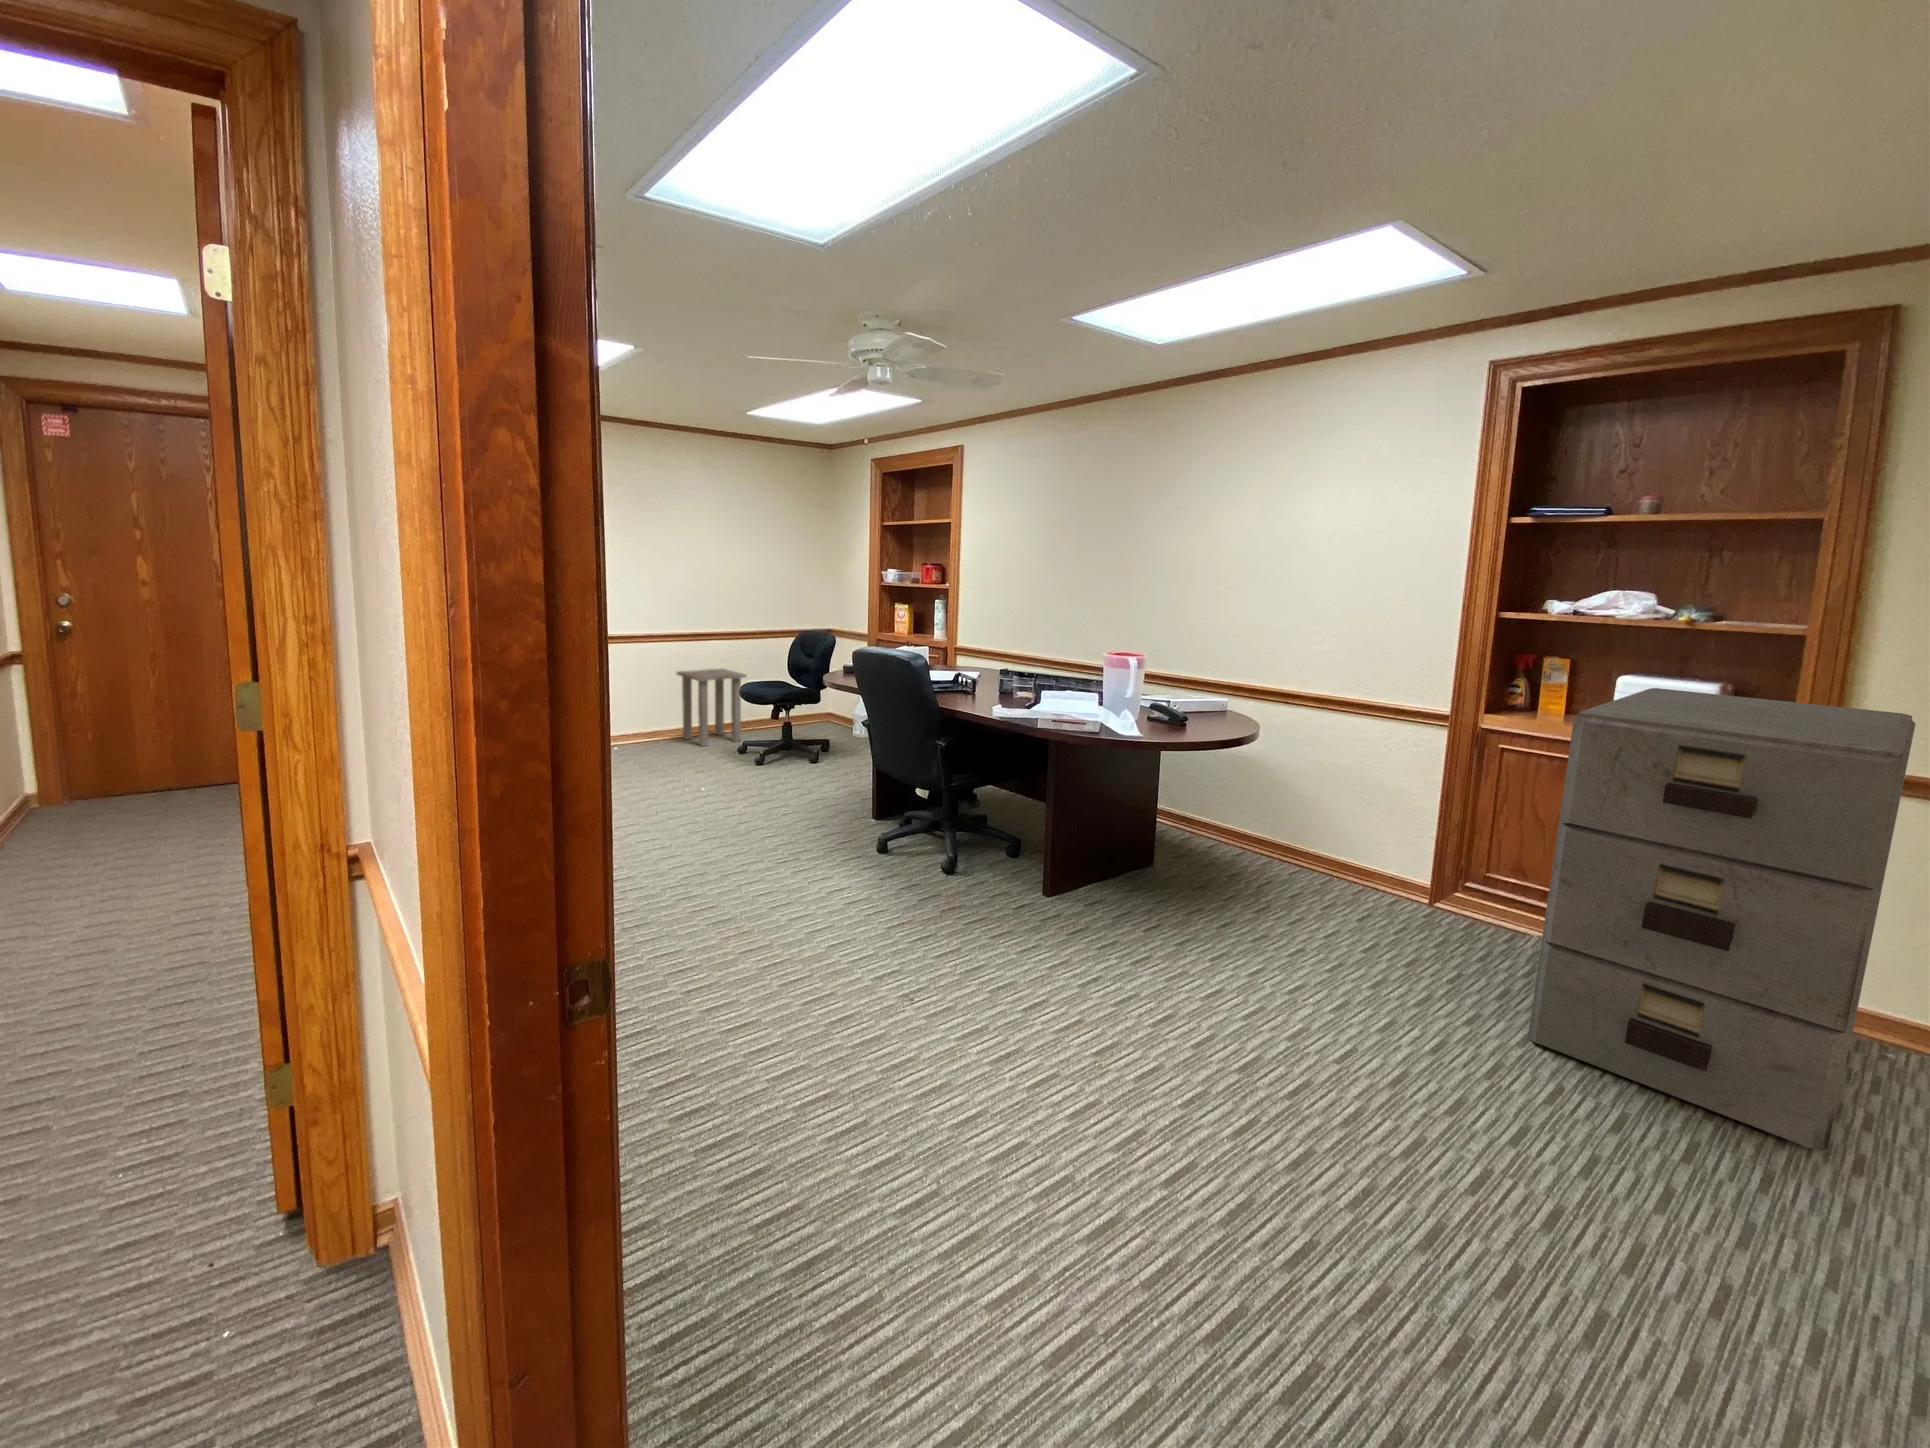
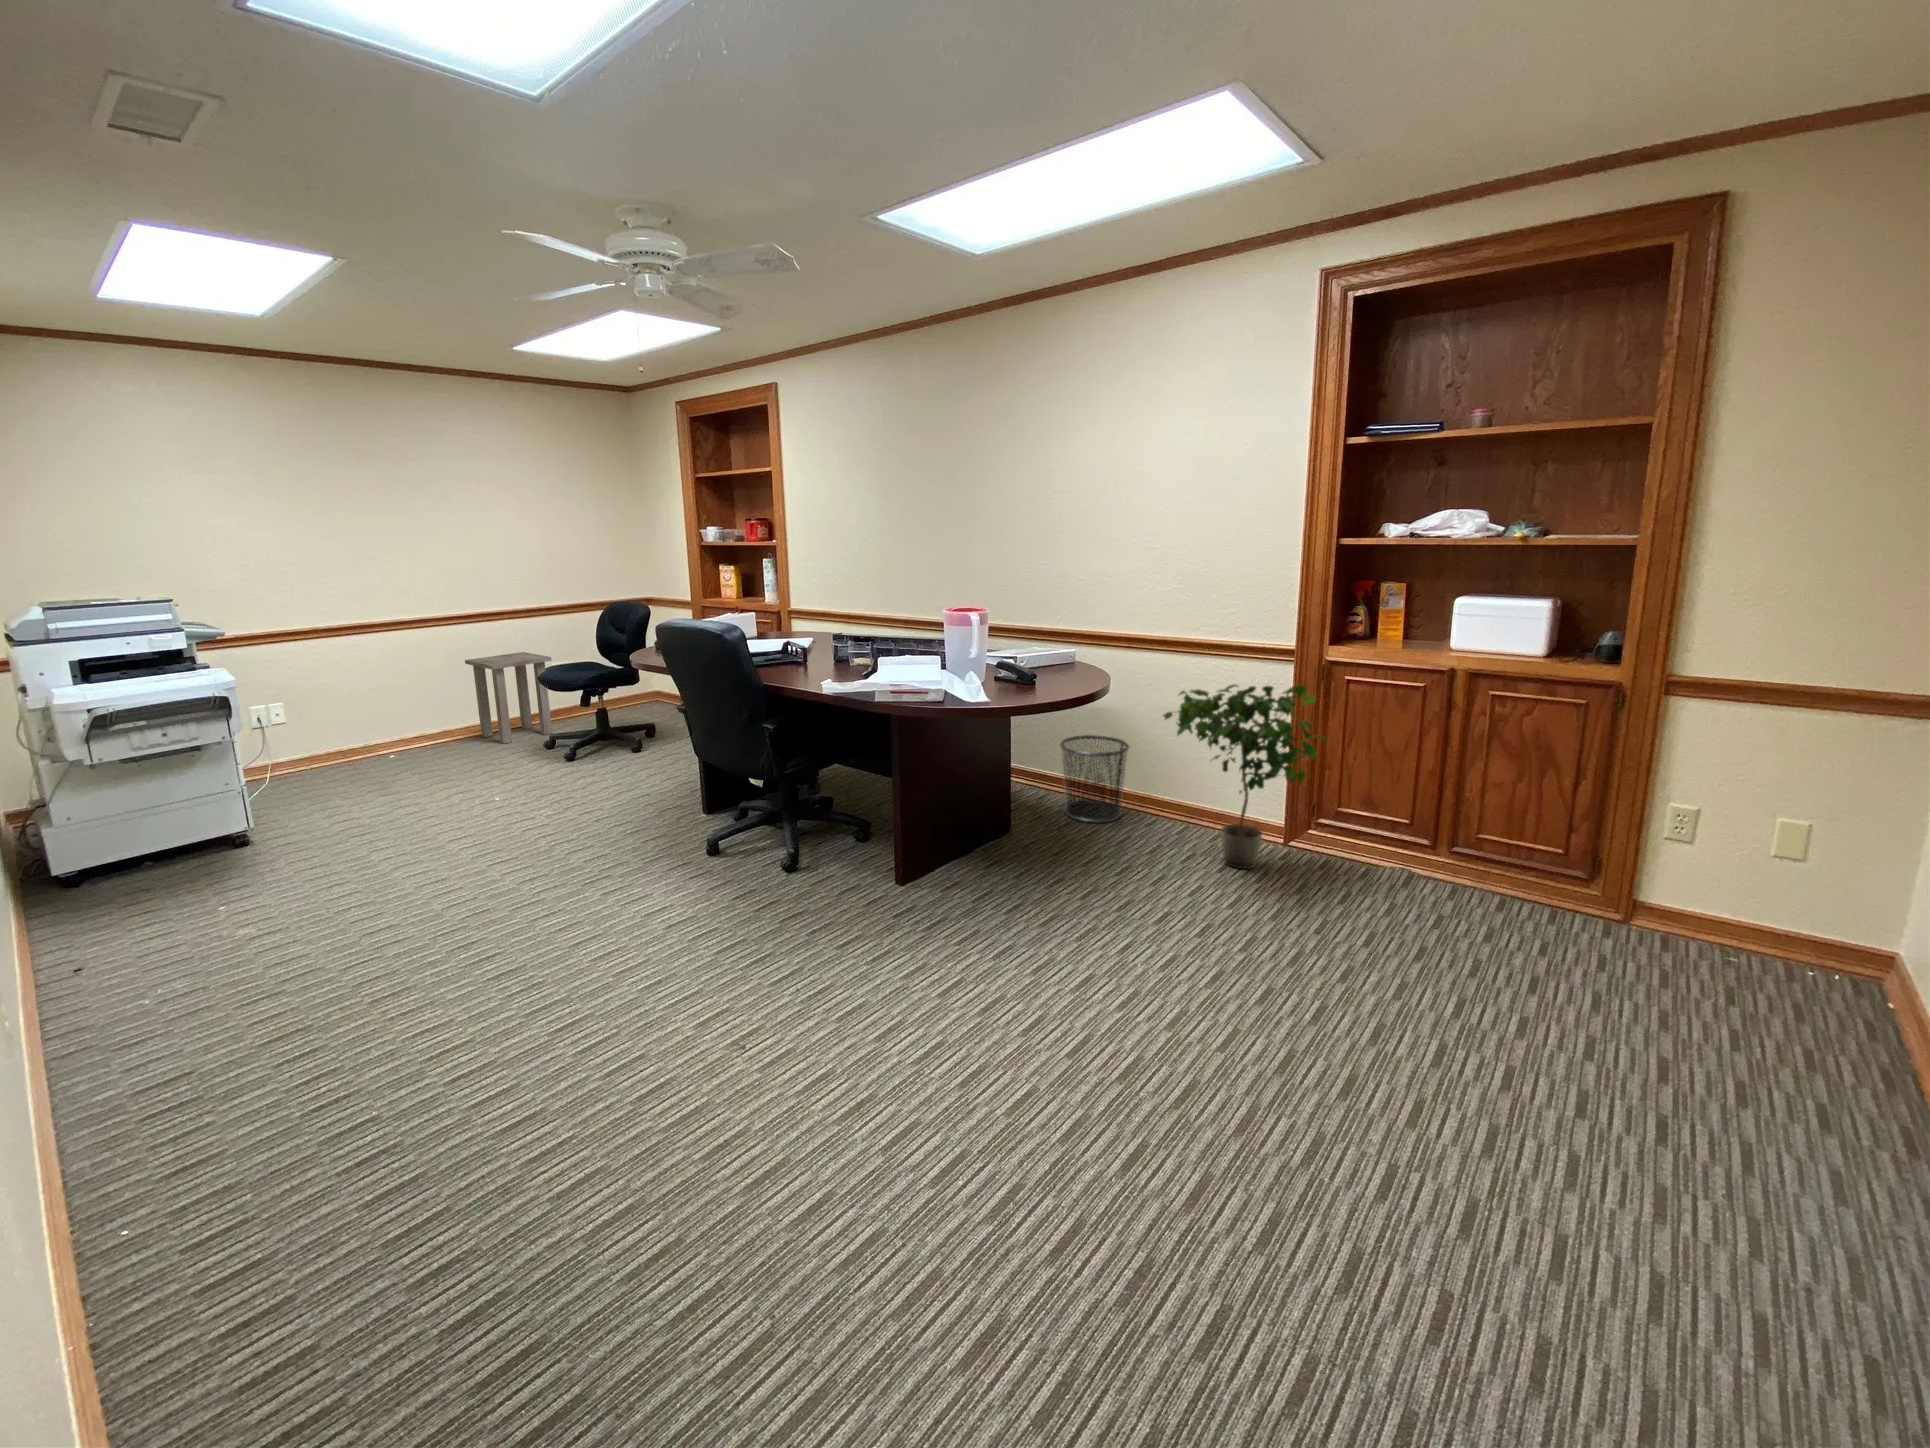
filing cabinet: present [1528,688,1915,1151] -> none [1404,608,1770,1077]
potted plant: none [1305,743,1475,920] -> present [1164,684,1329,869]
waste bin: none [1205,782,1273,865] -> present [1060,735,1129,823]

